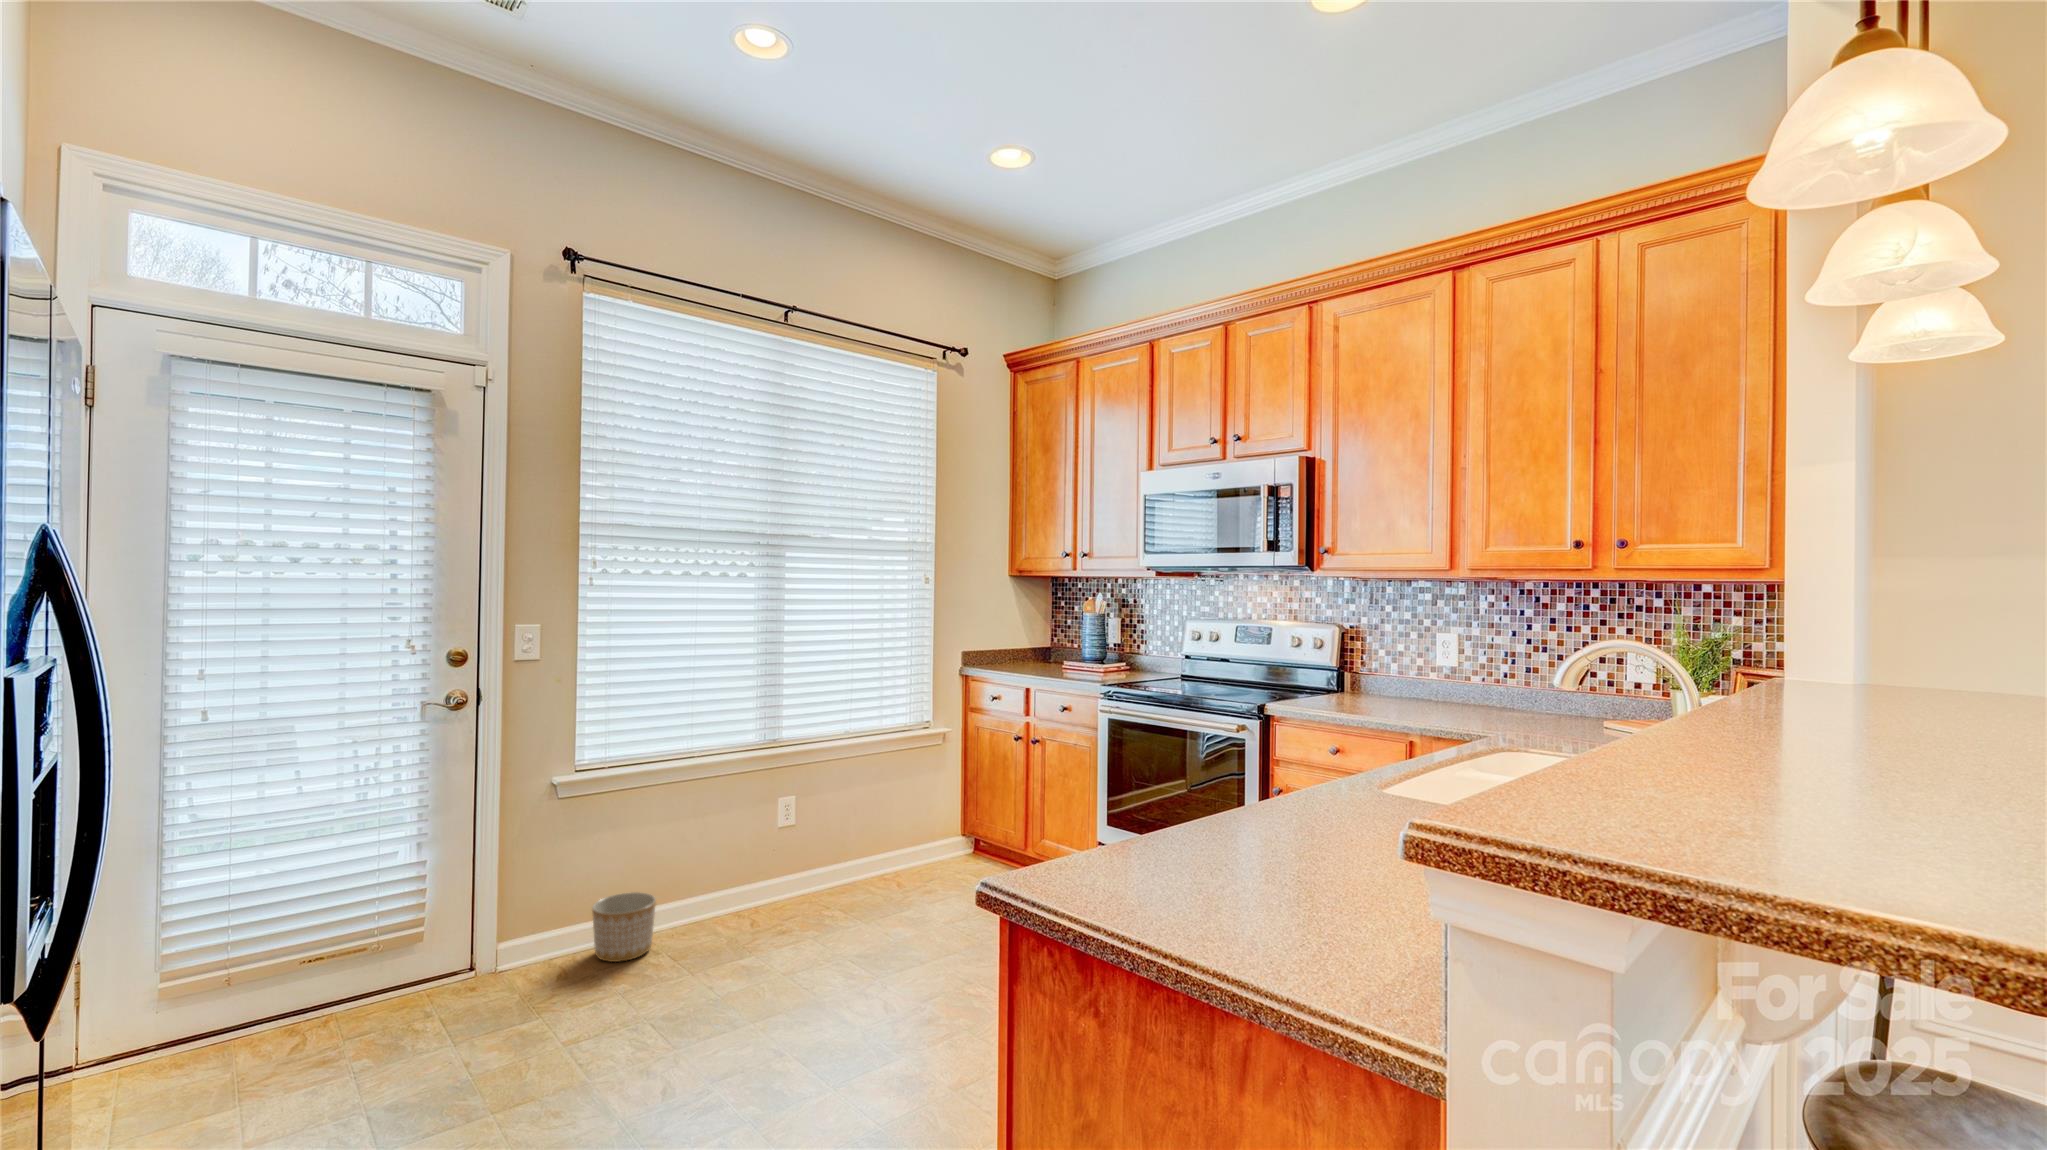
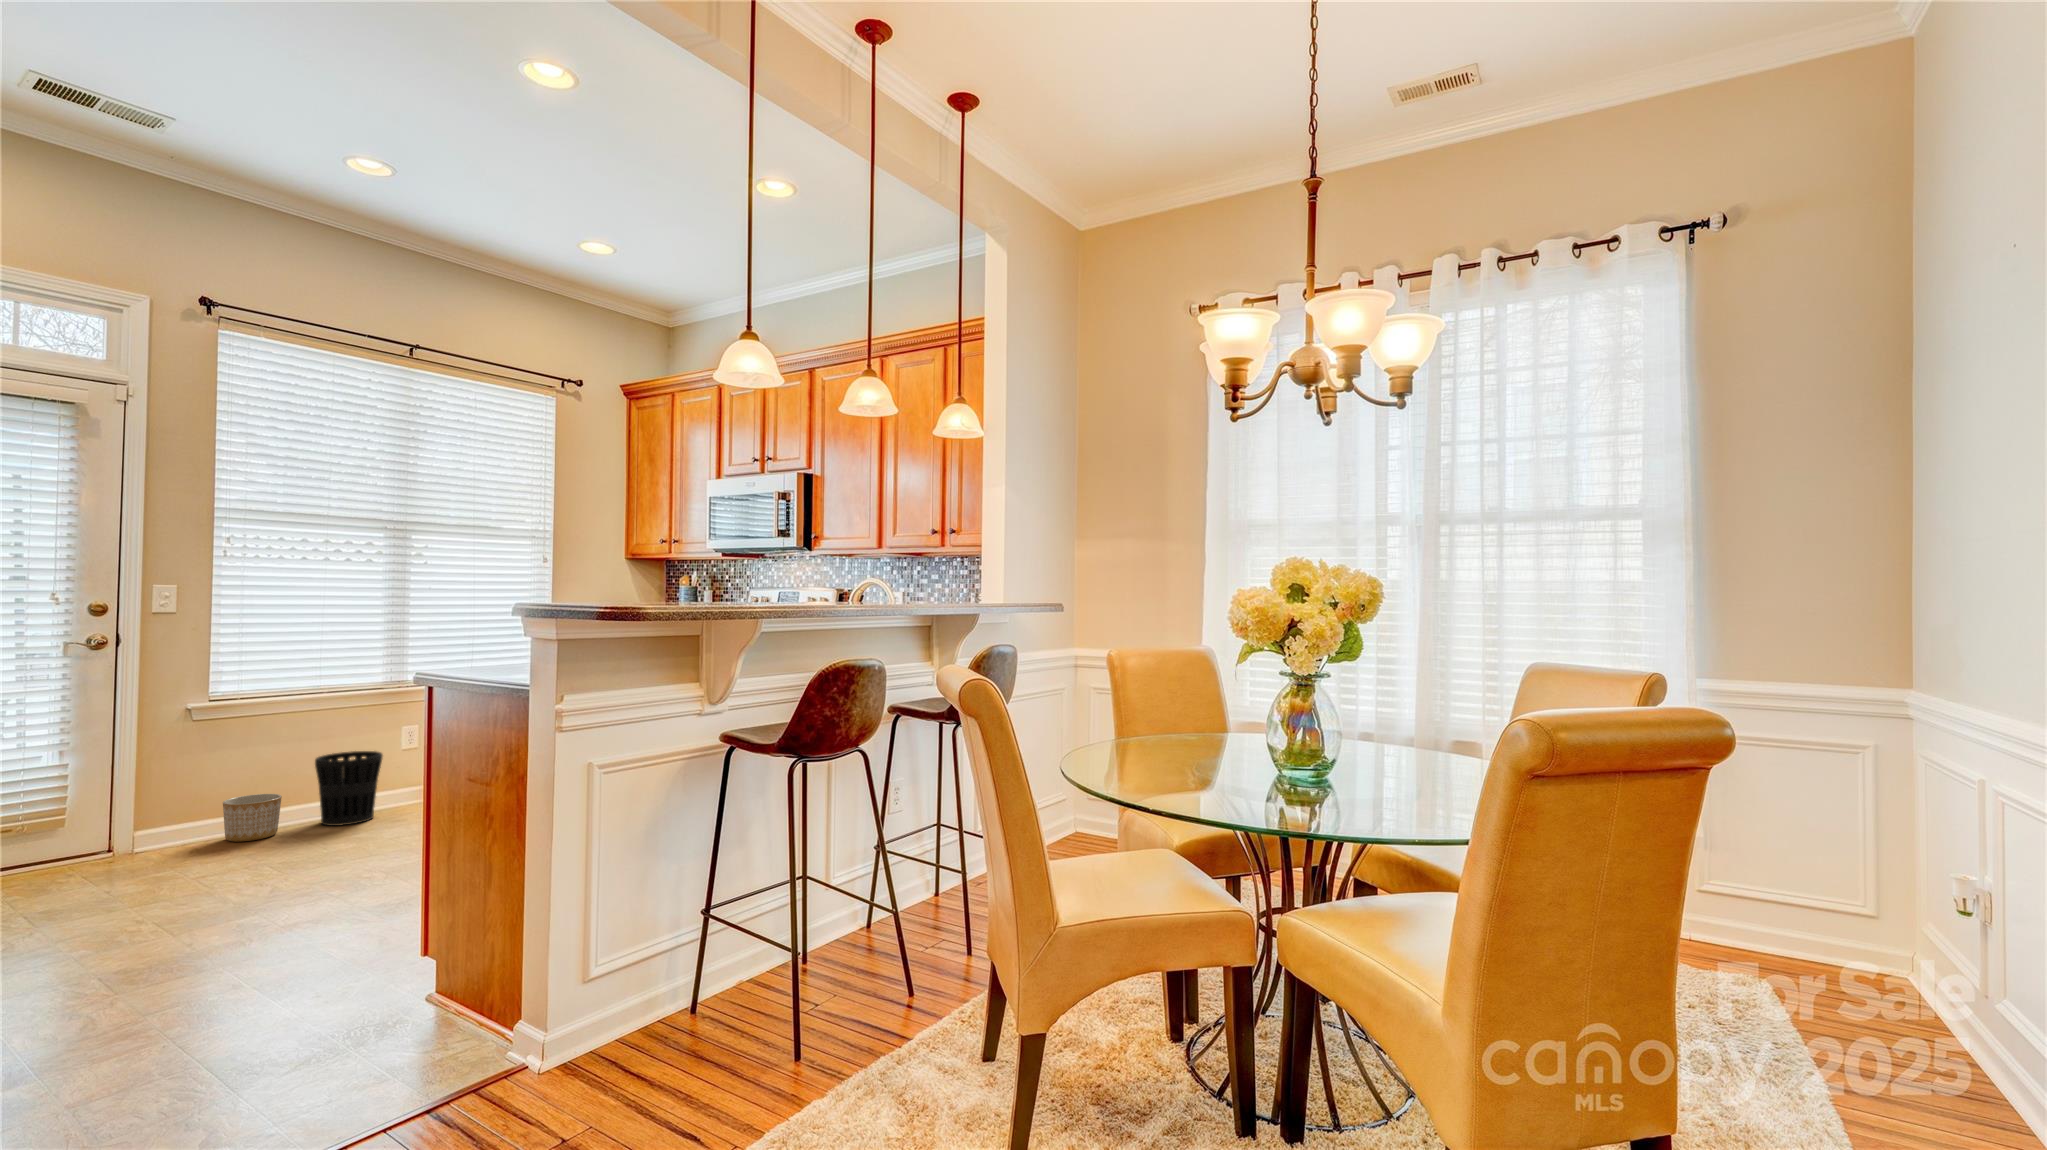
wastebasket: none [690,833,764,938] -> present [315,751,383,826]

